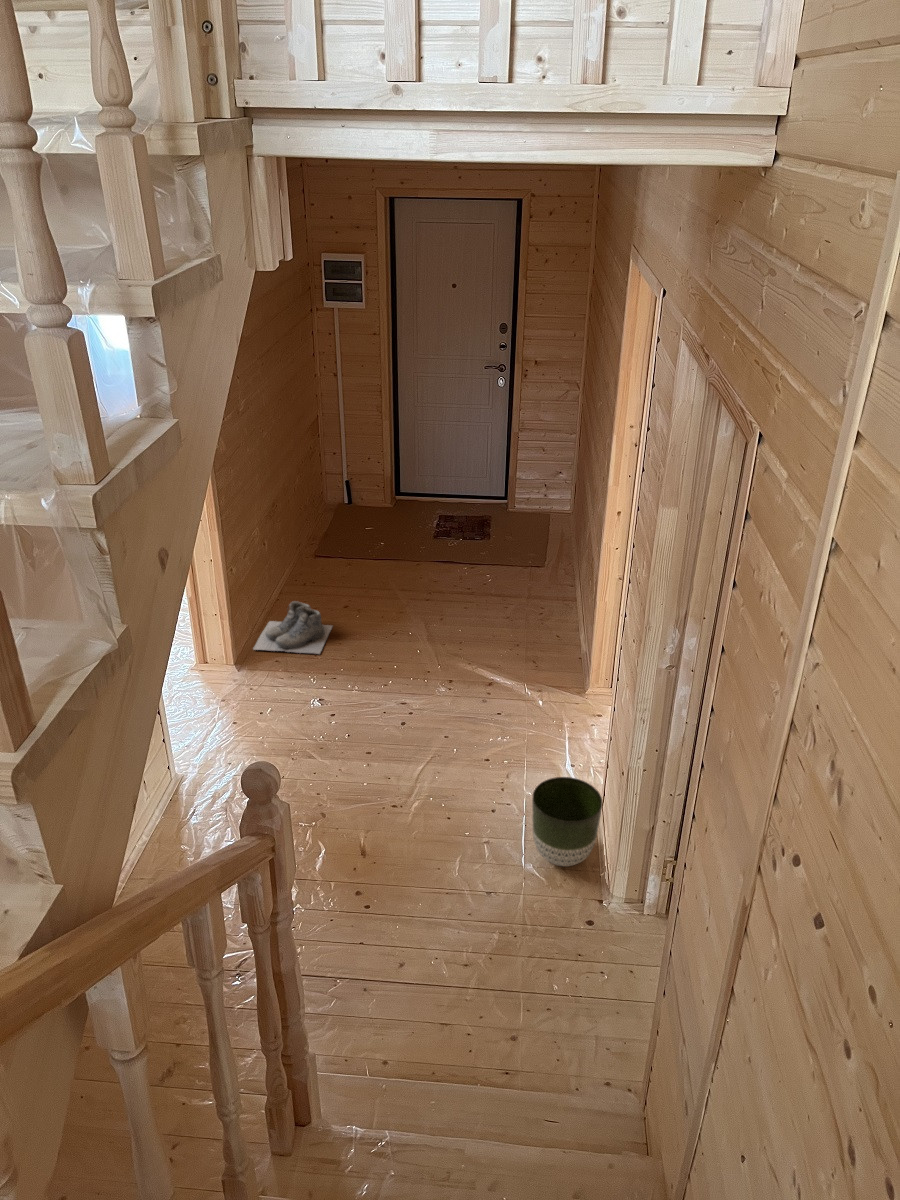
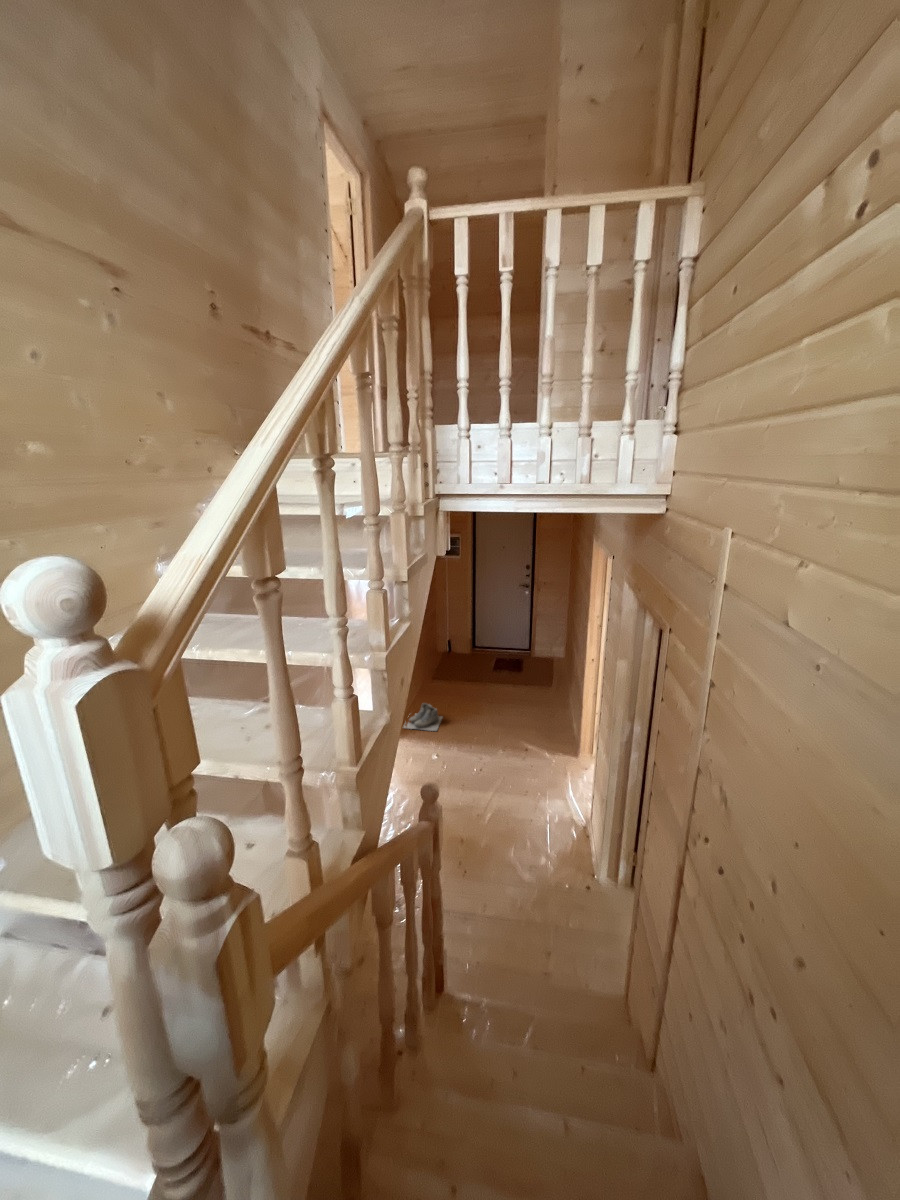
planter: present [532,777,602,866] -> none [554,802,593,854]

